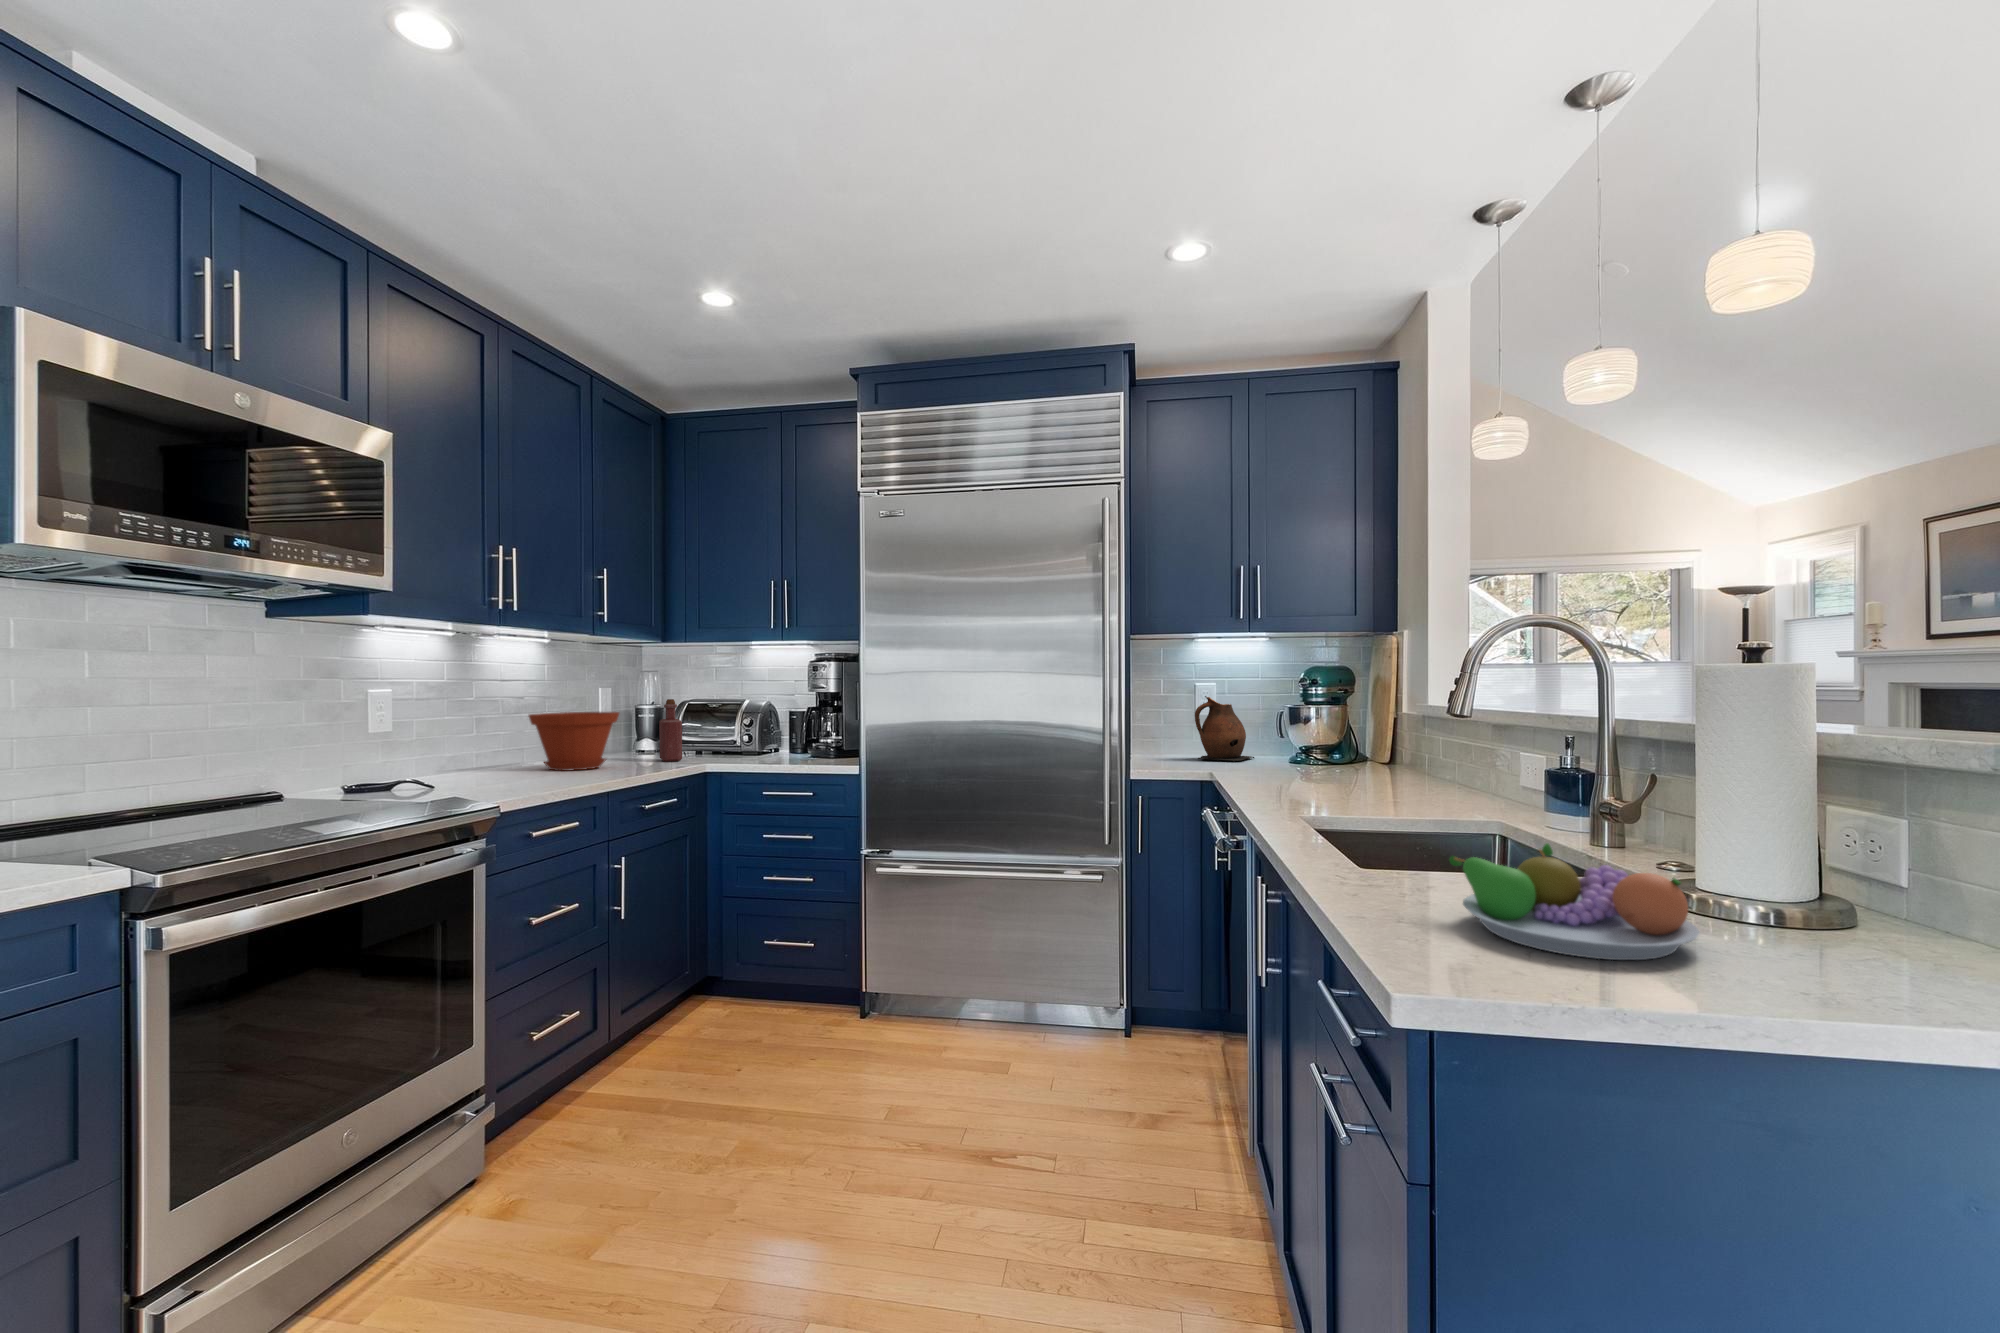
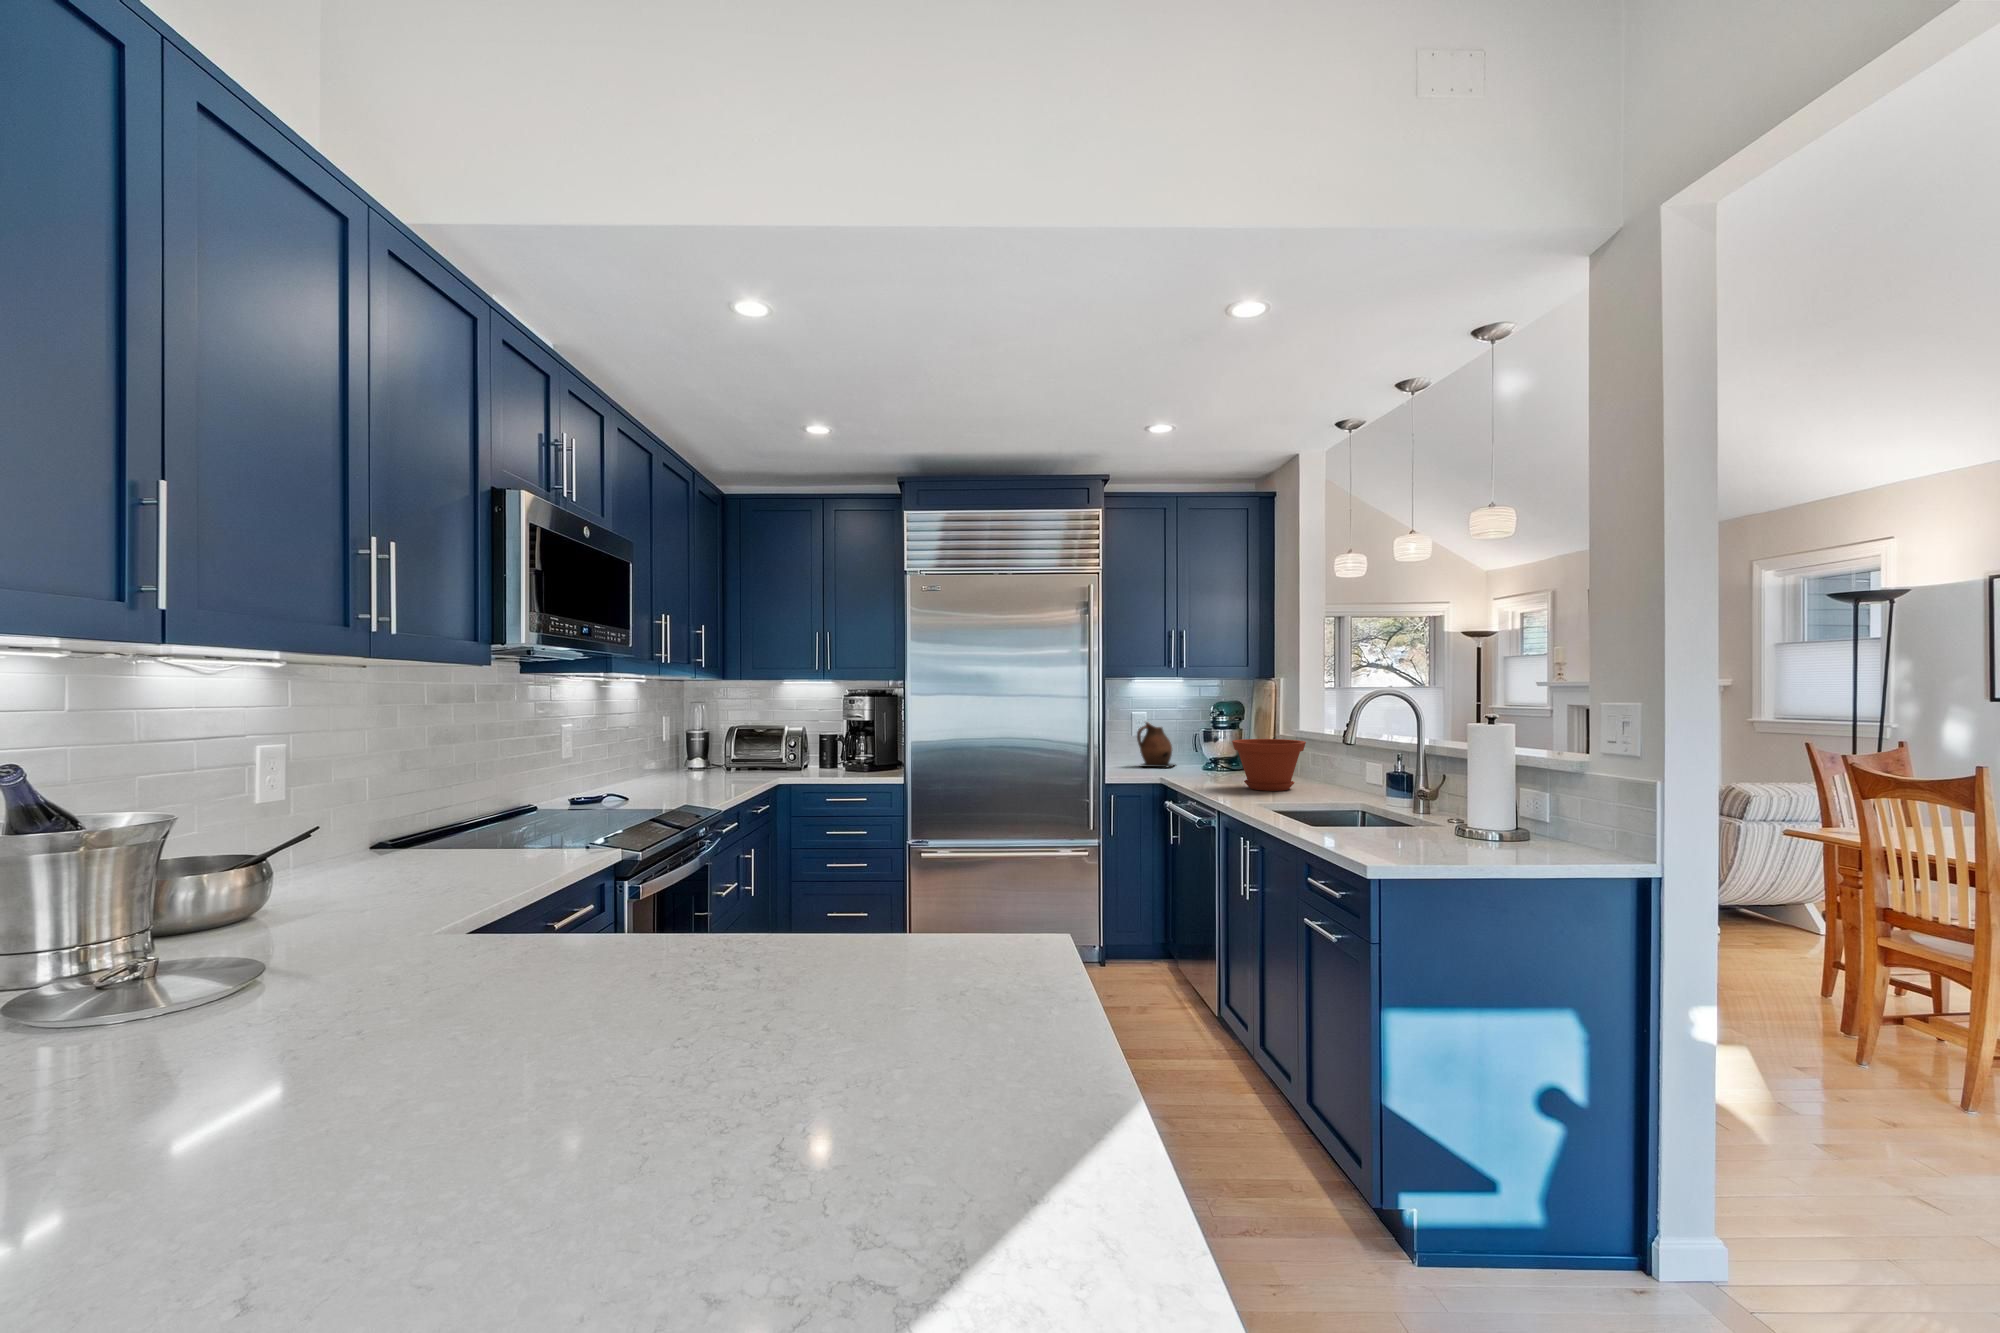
bottle: present [659,699,682,762] -> none [725,726,747,777]
plant pot: present [528,712,619,771] -> present [1232,739,1306,791]
fruit bowl: present [1449,843,1700,960] -> none [1367,808,1472,855]

